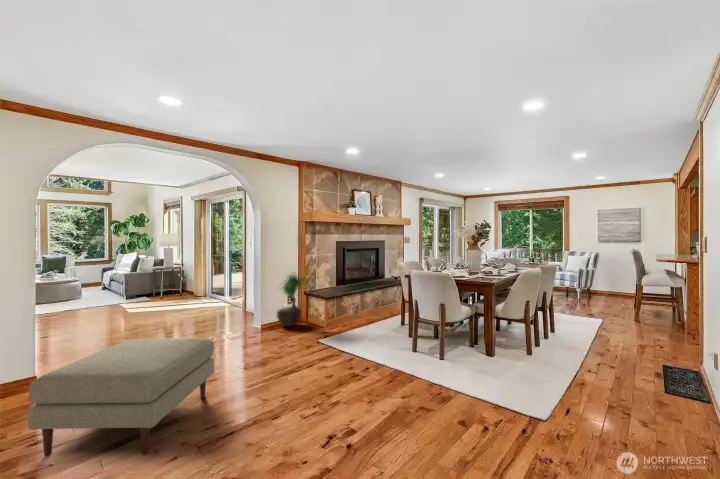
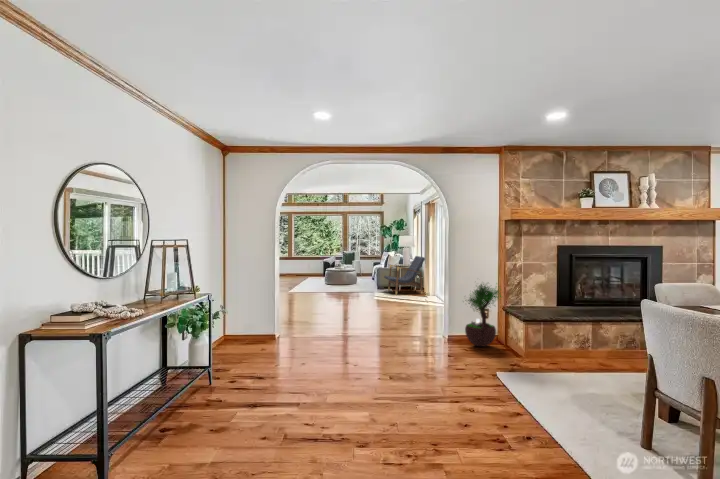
lounge chair: none [146,259,195,299] -> present [384,256,425,295]
ottoman: present [28,338,214,456] -> none [204,331,341,430]

